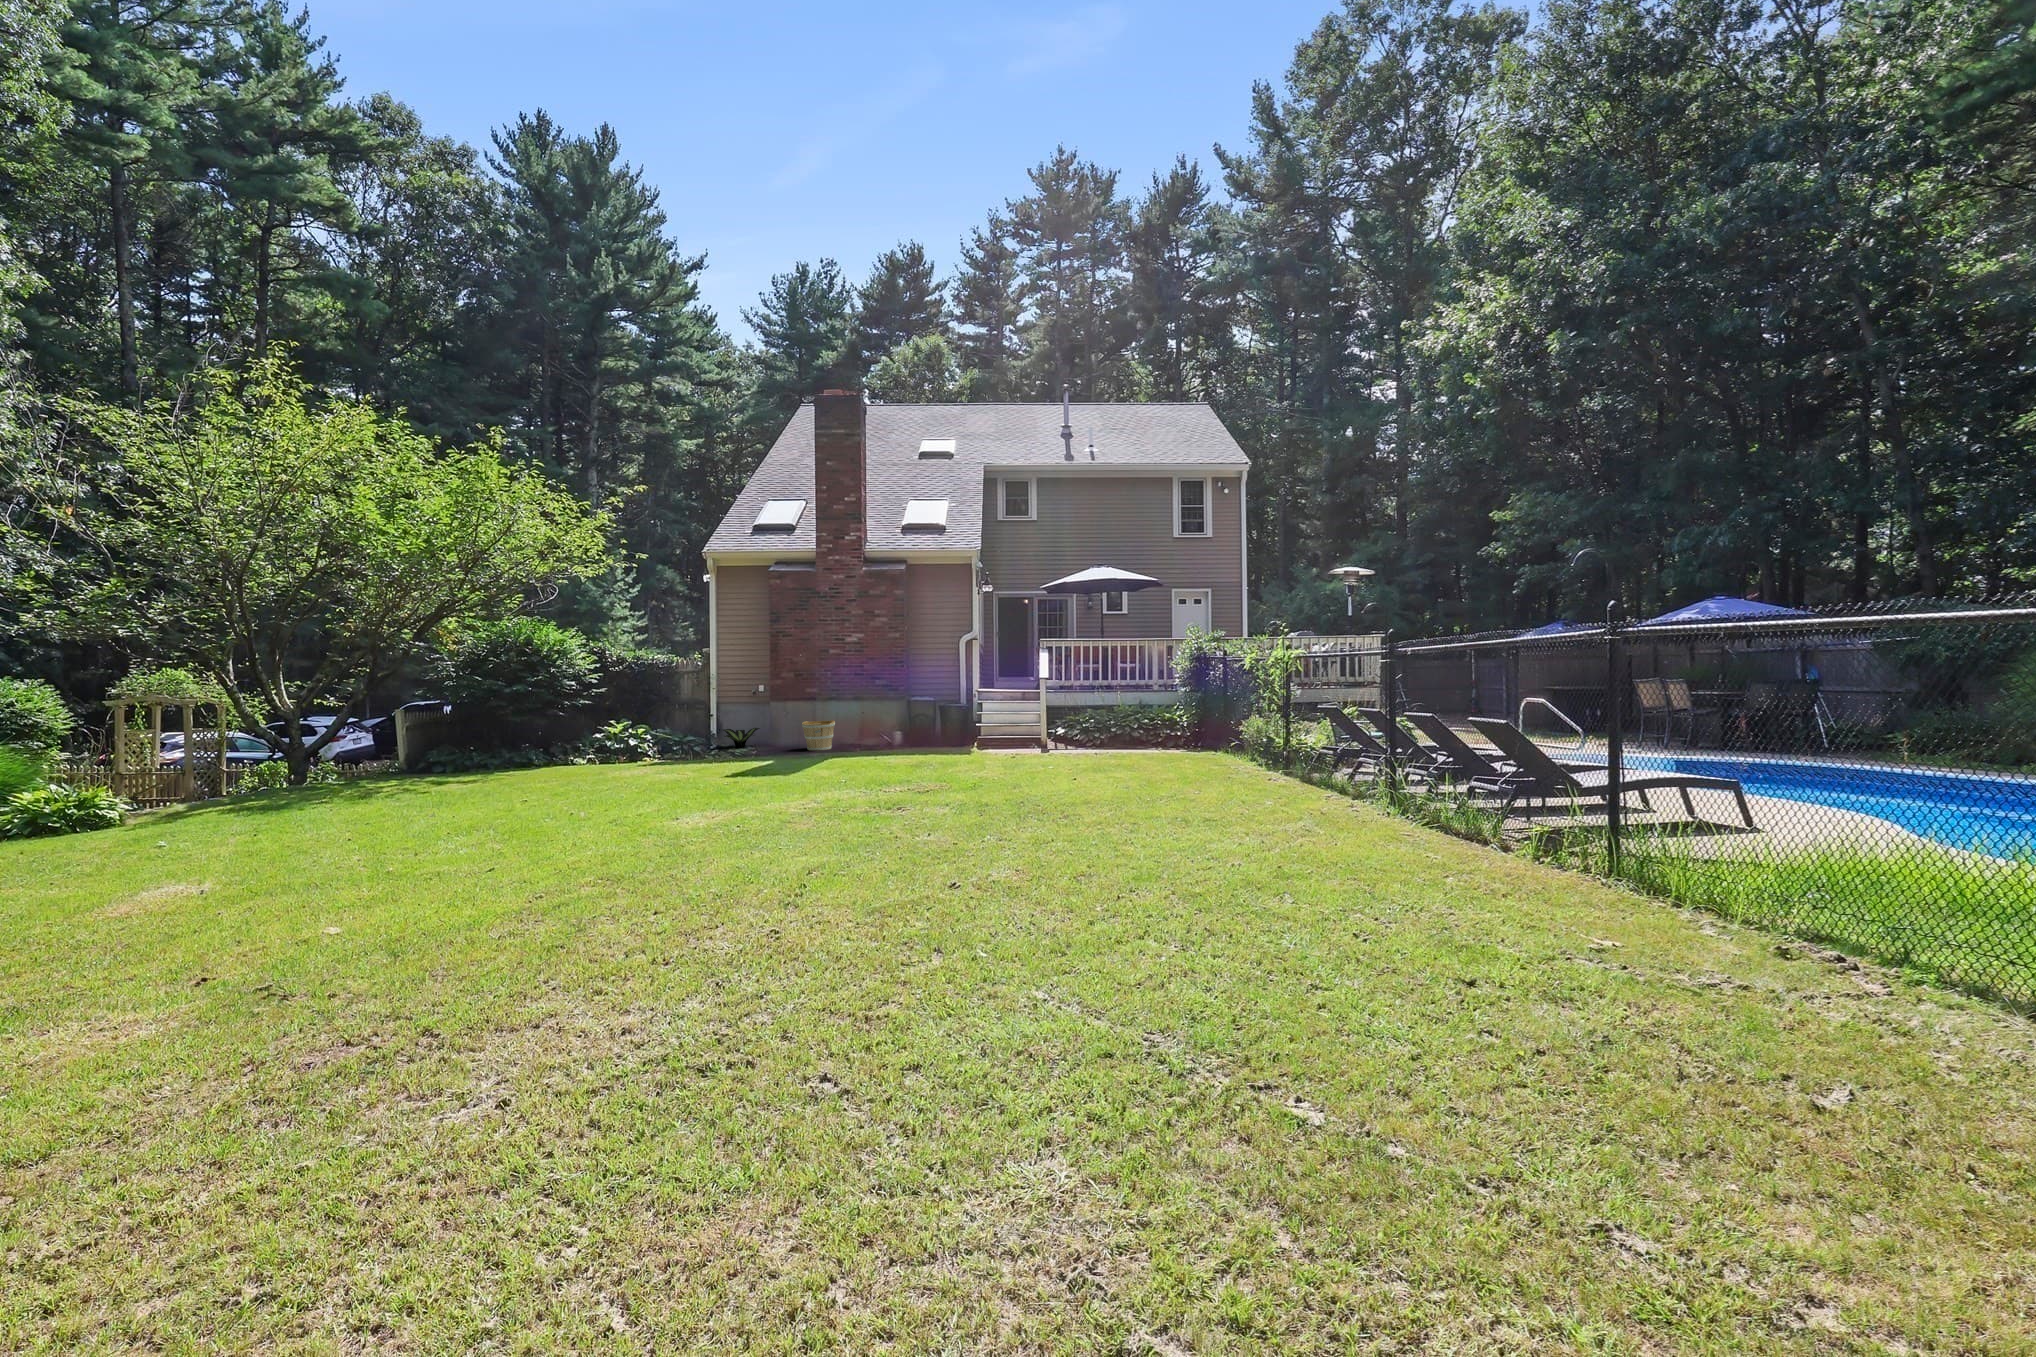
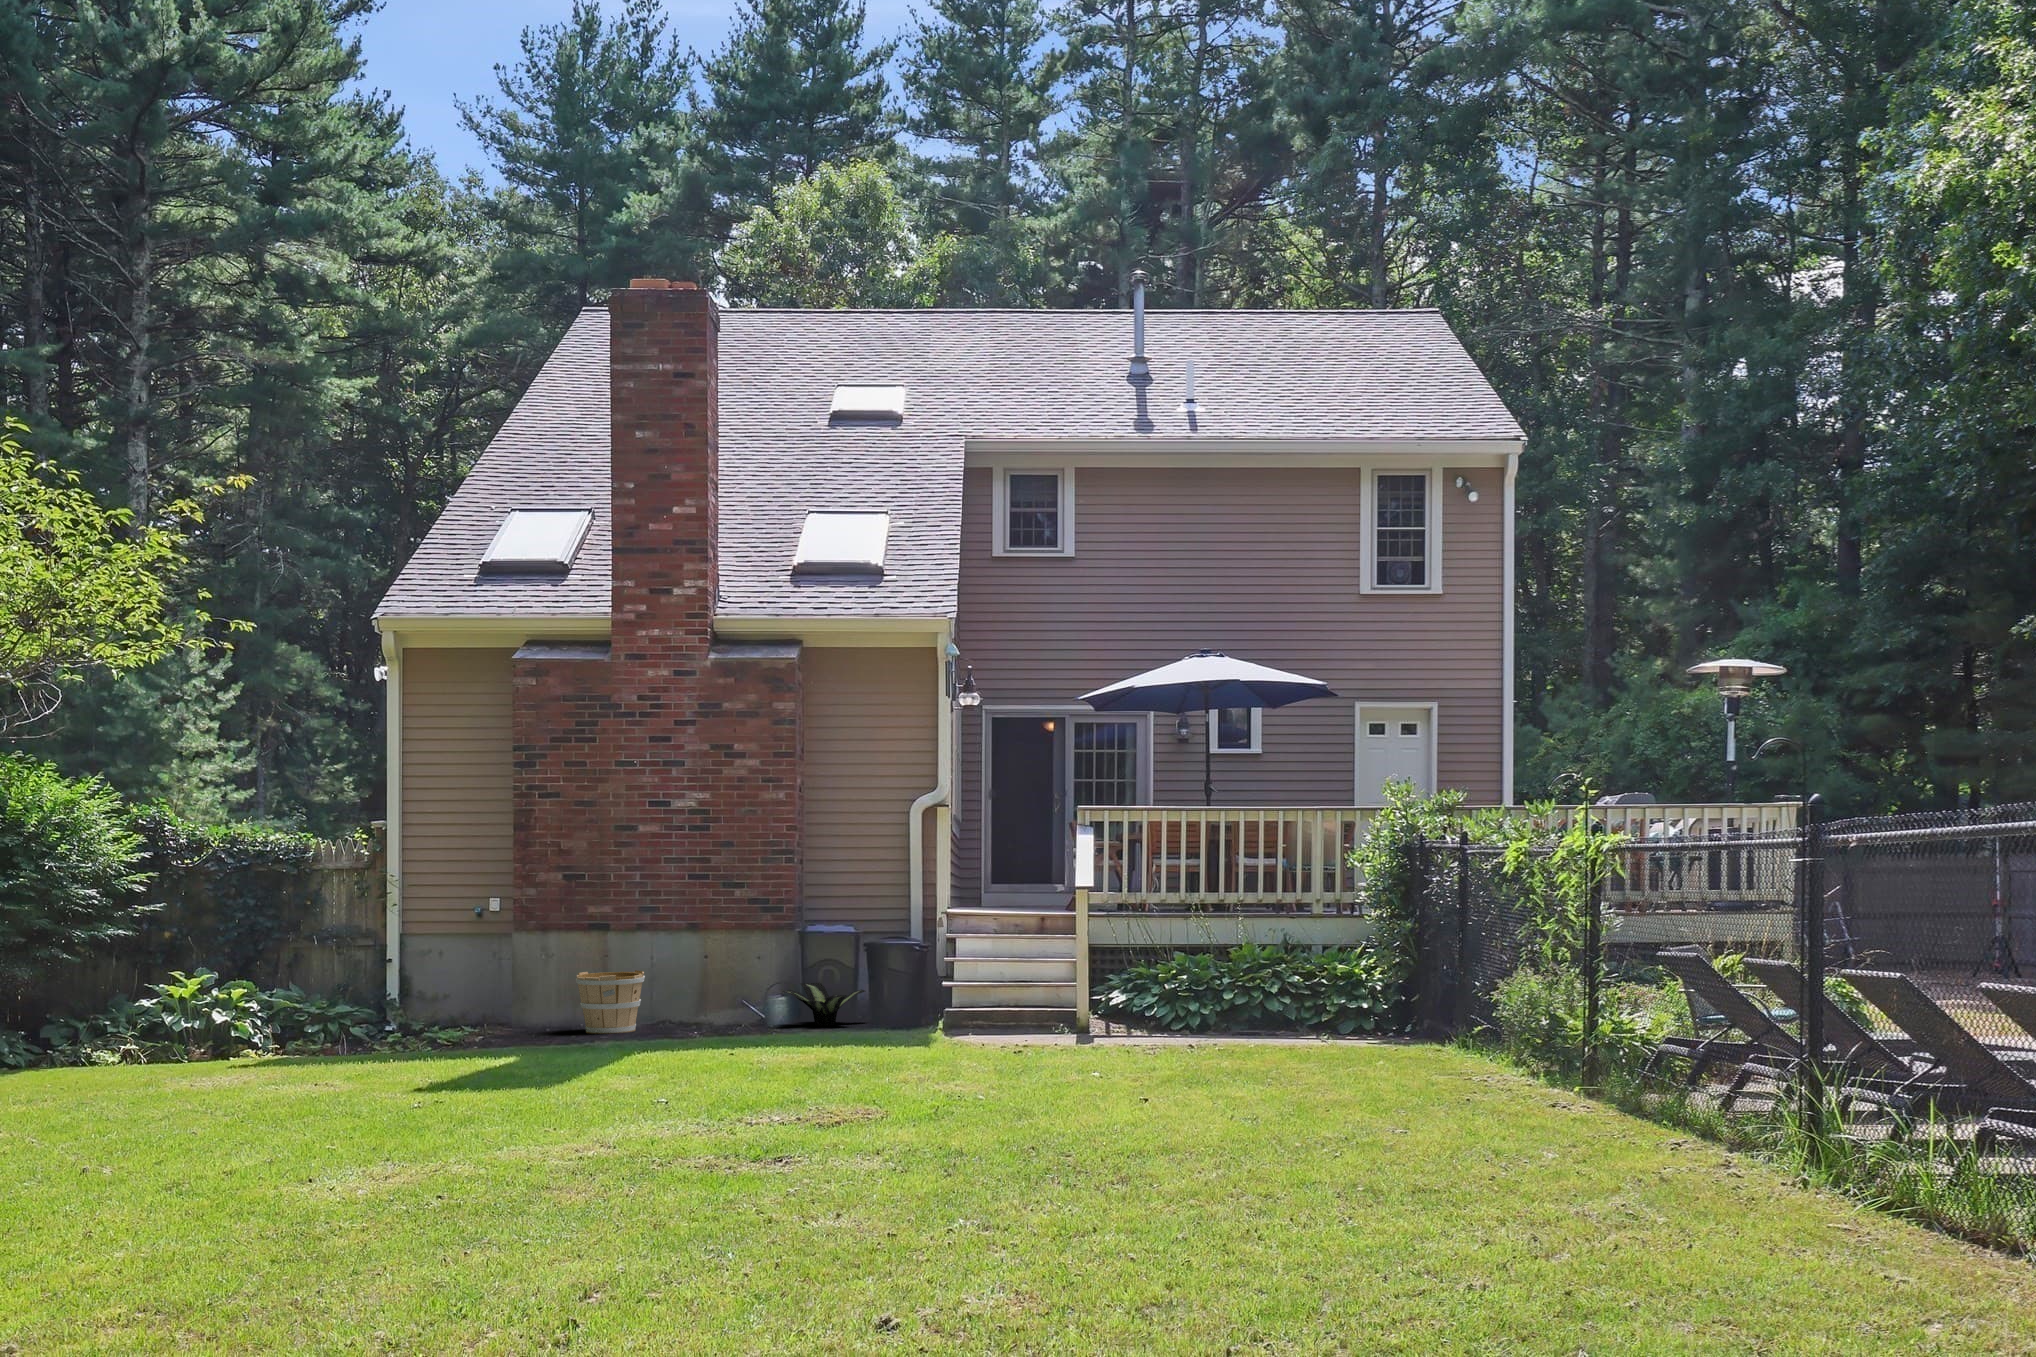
potted plant: present [723,728,760,748] -> present [783,983,866,1026]

